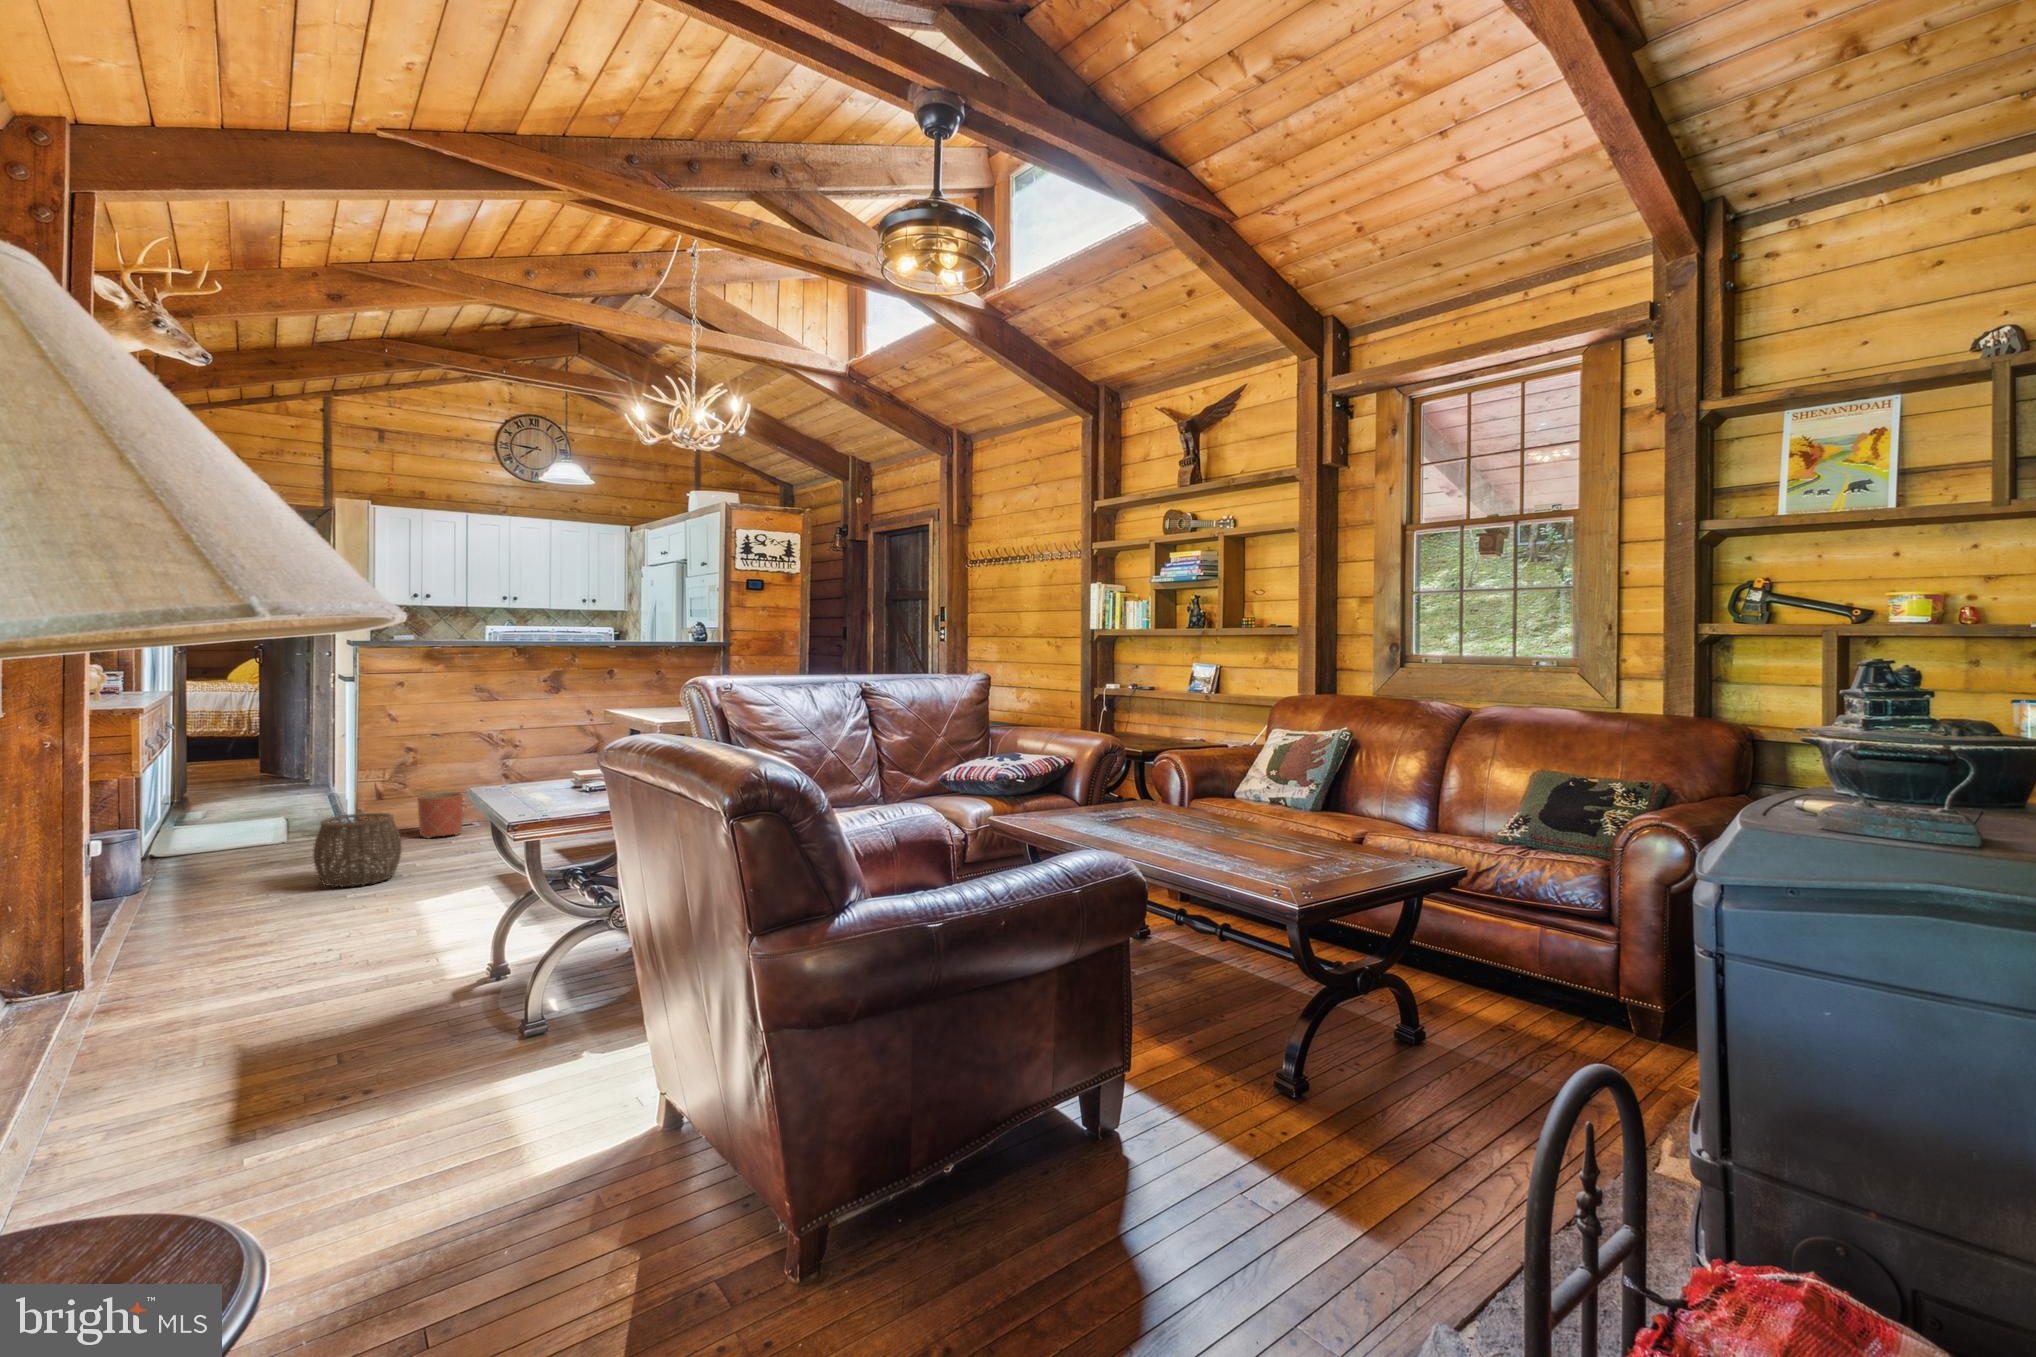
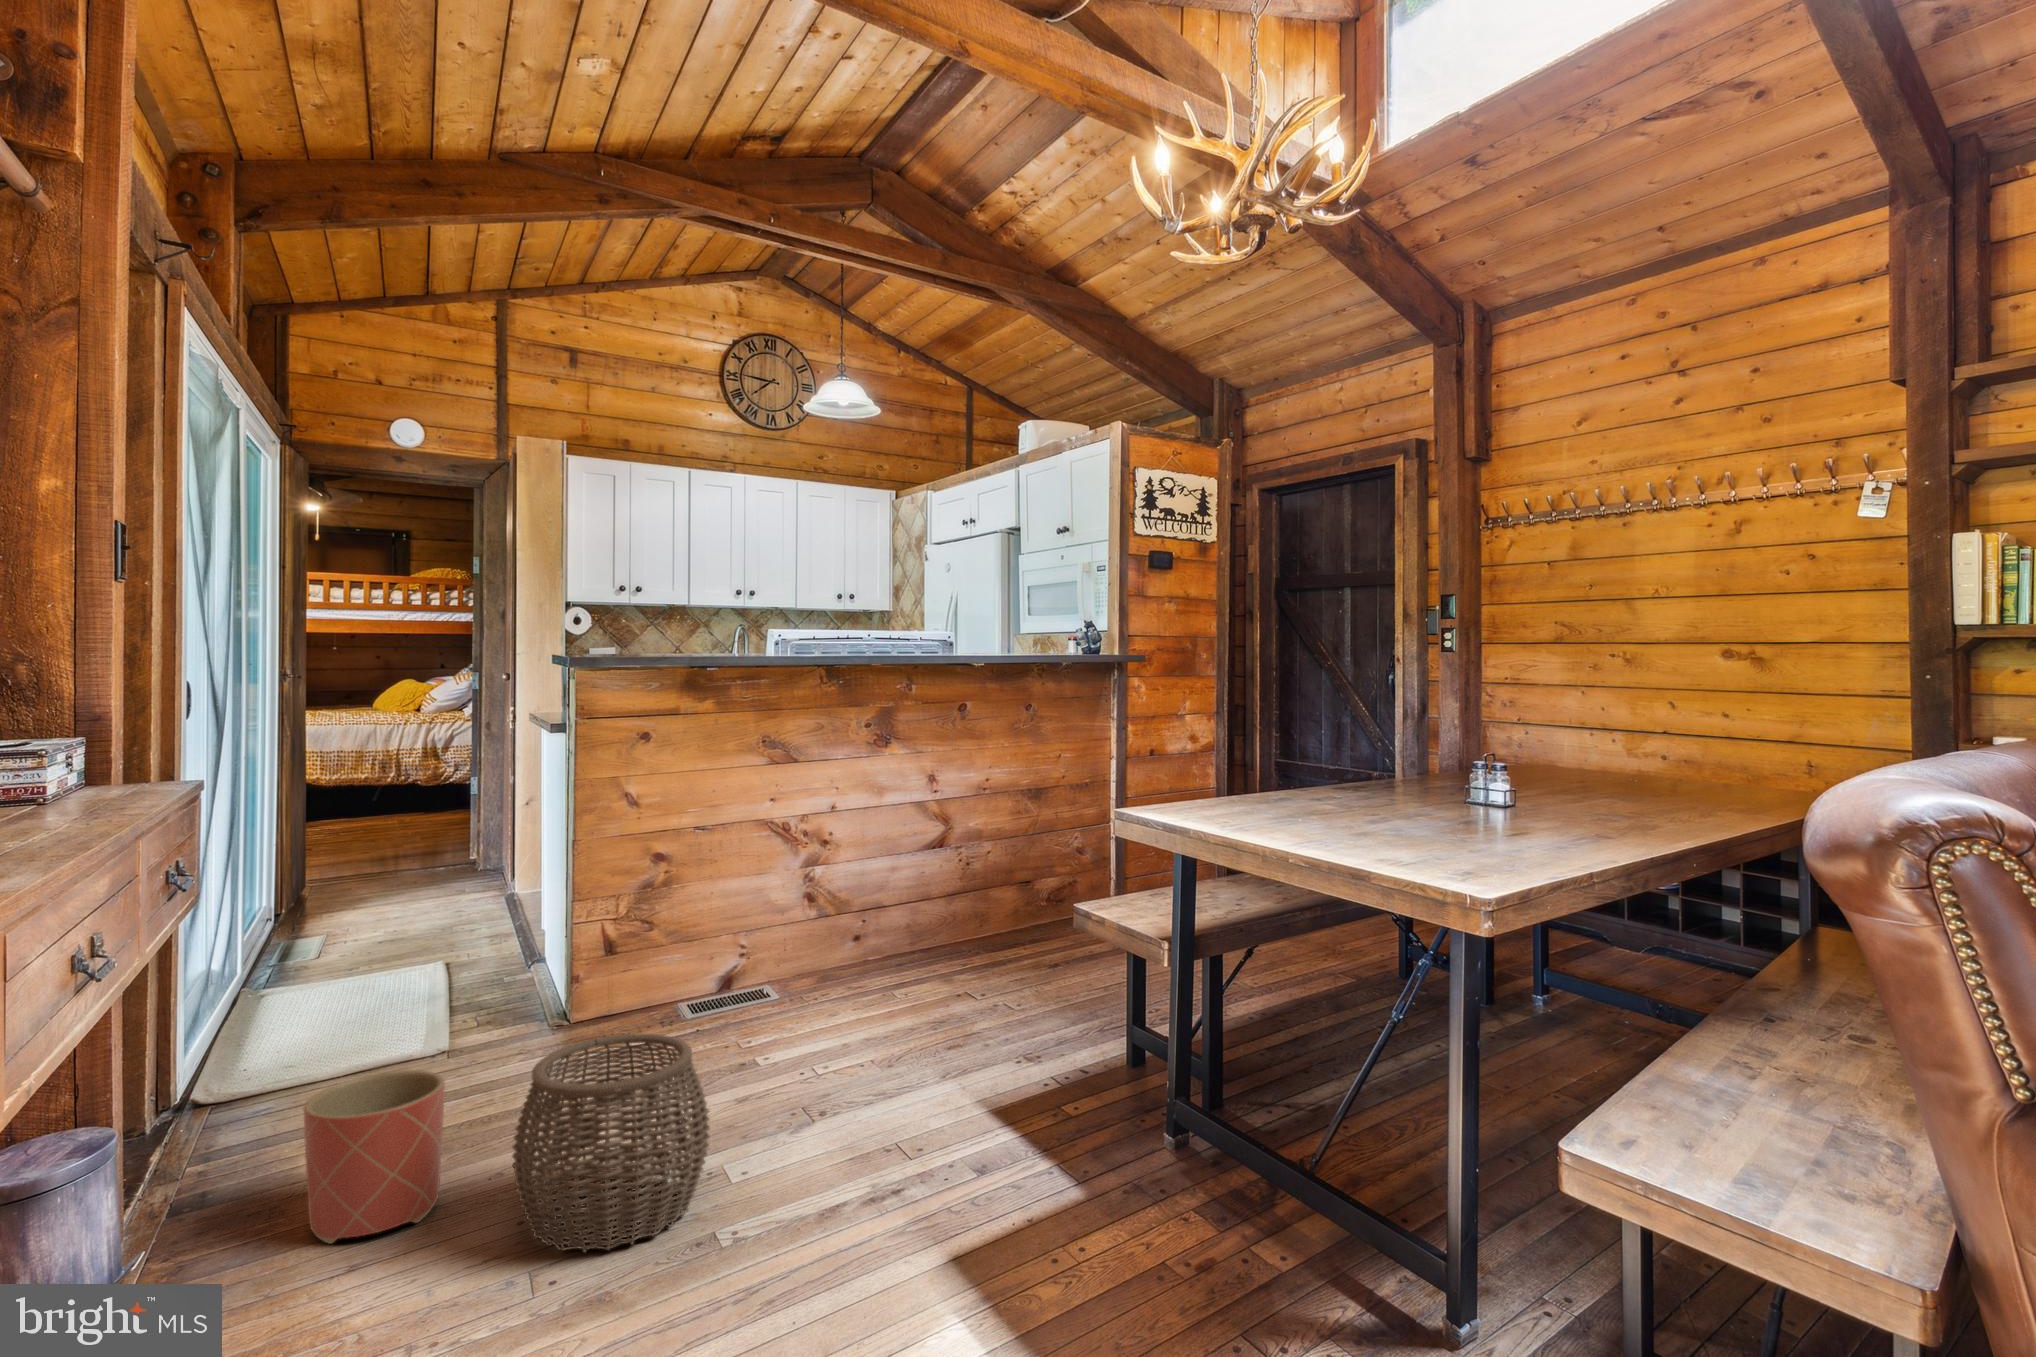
planter: present [417,792,463,838] -> present [304,1070,445,1244]

